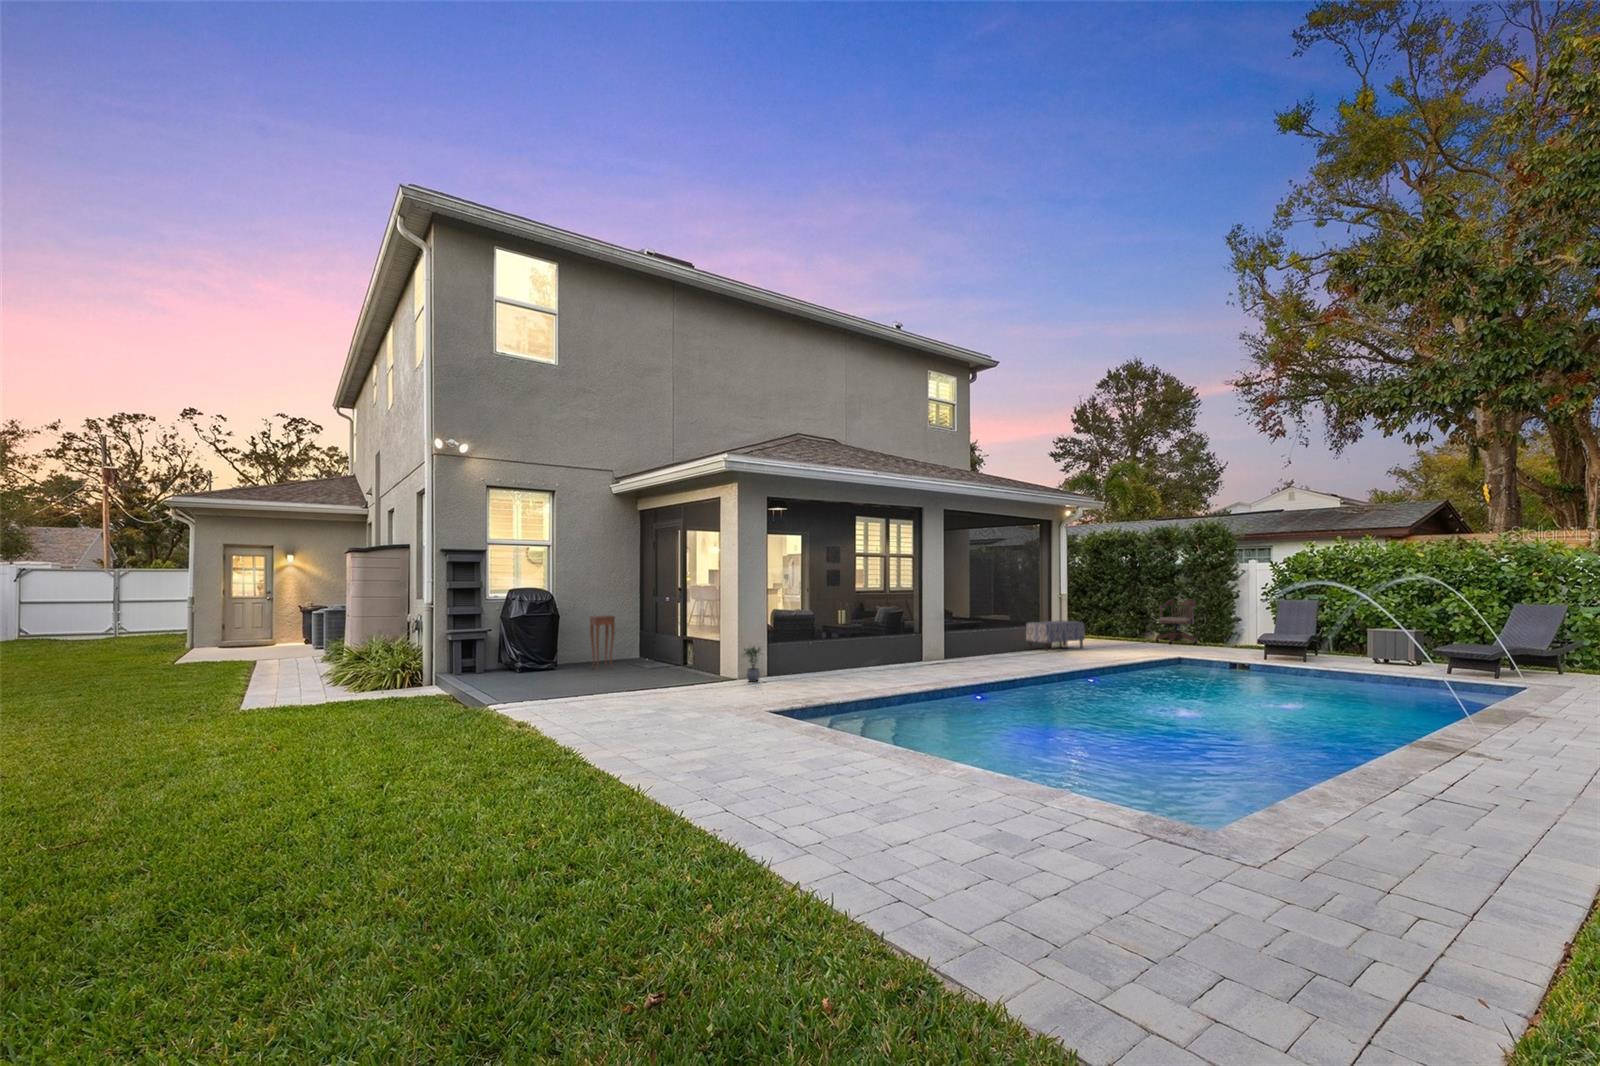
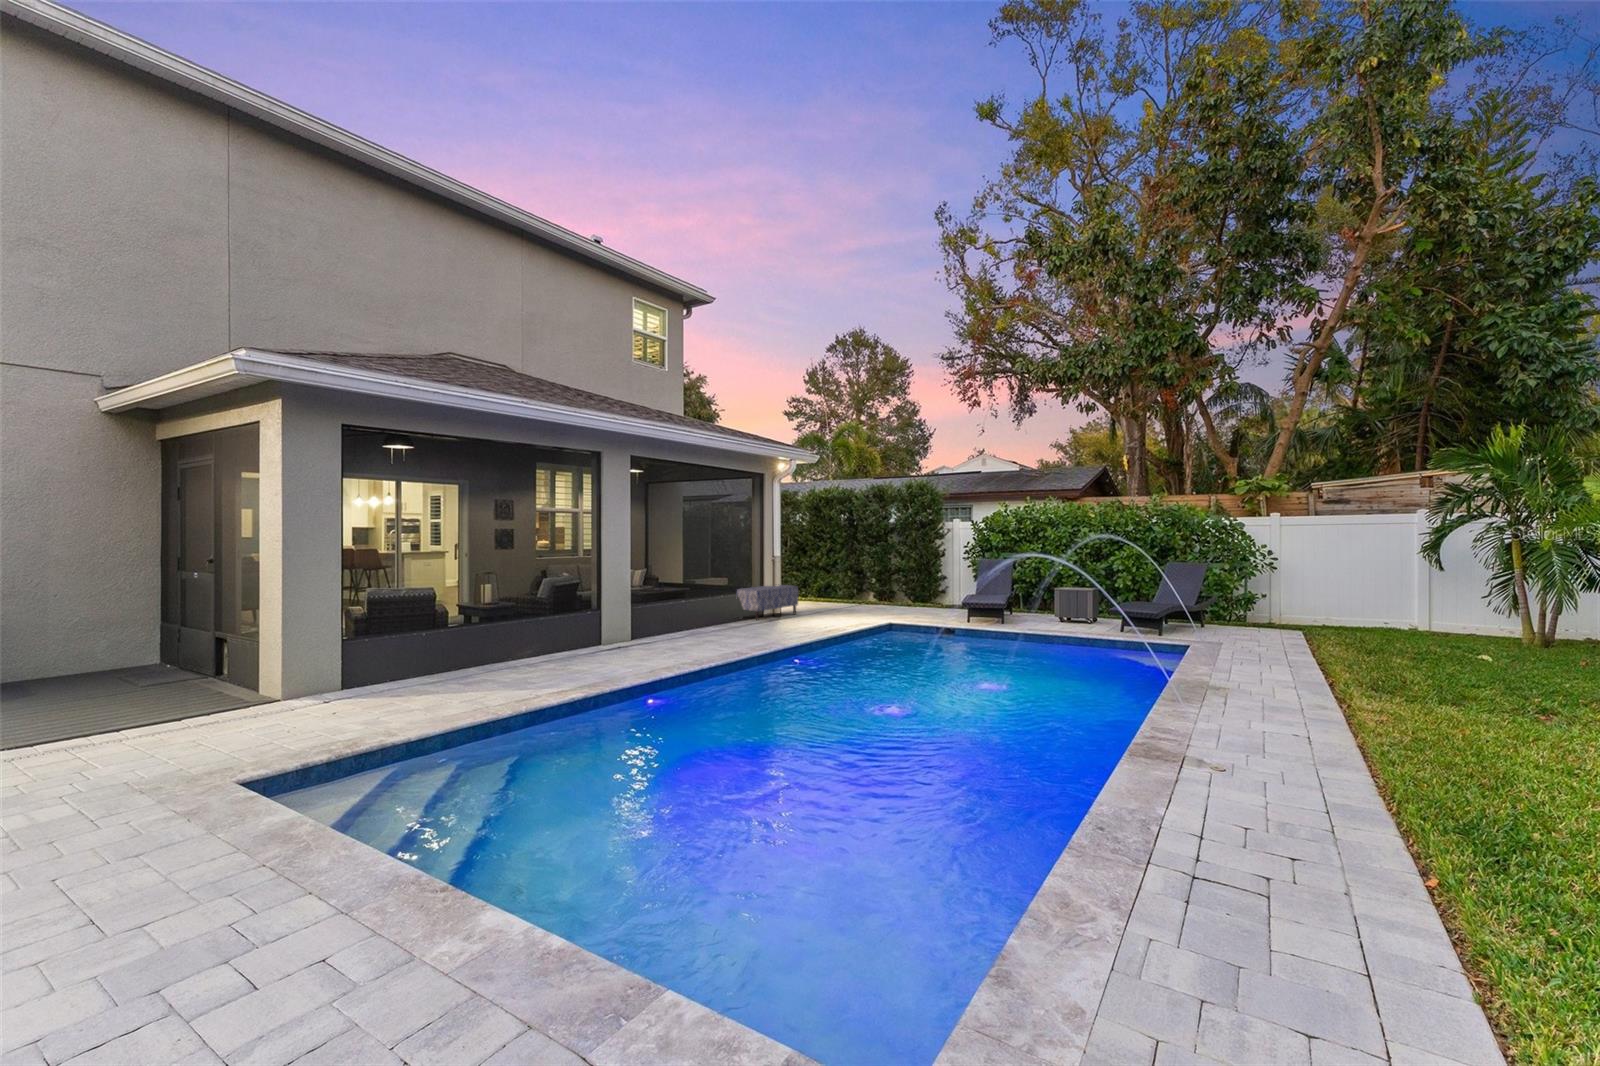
chair: present [1156,599,1197,645] -> none [868,557,906,605]
side table: present [590,615,615,665] -> none [31,607,86,698]
potted plant: present [744,646,760,682] -> none [286,649,333,705]

